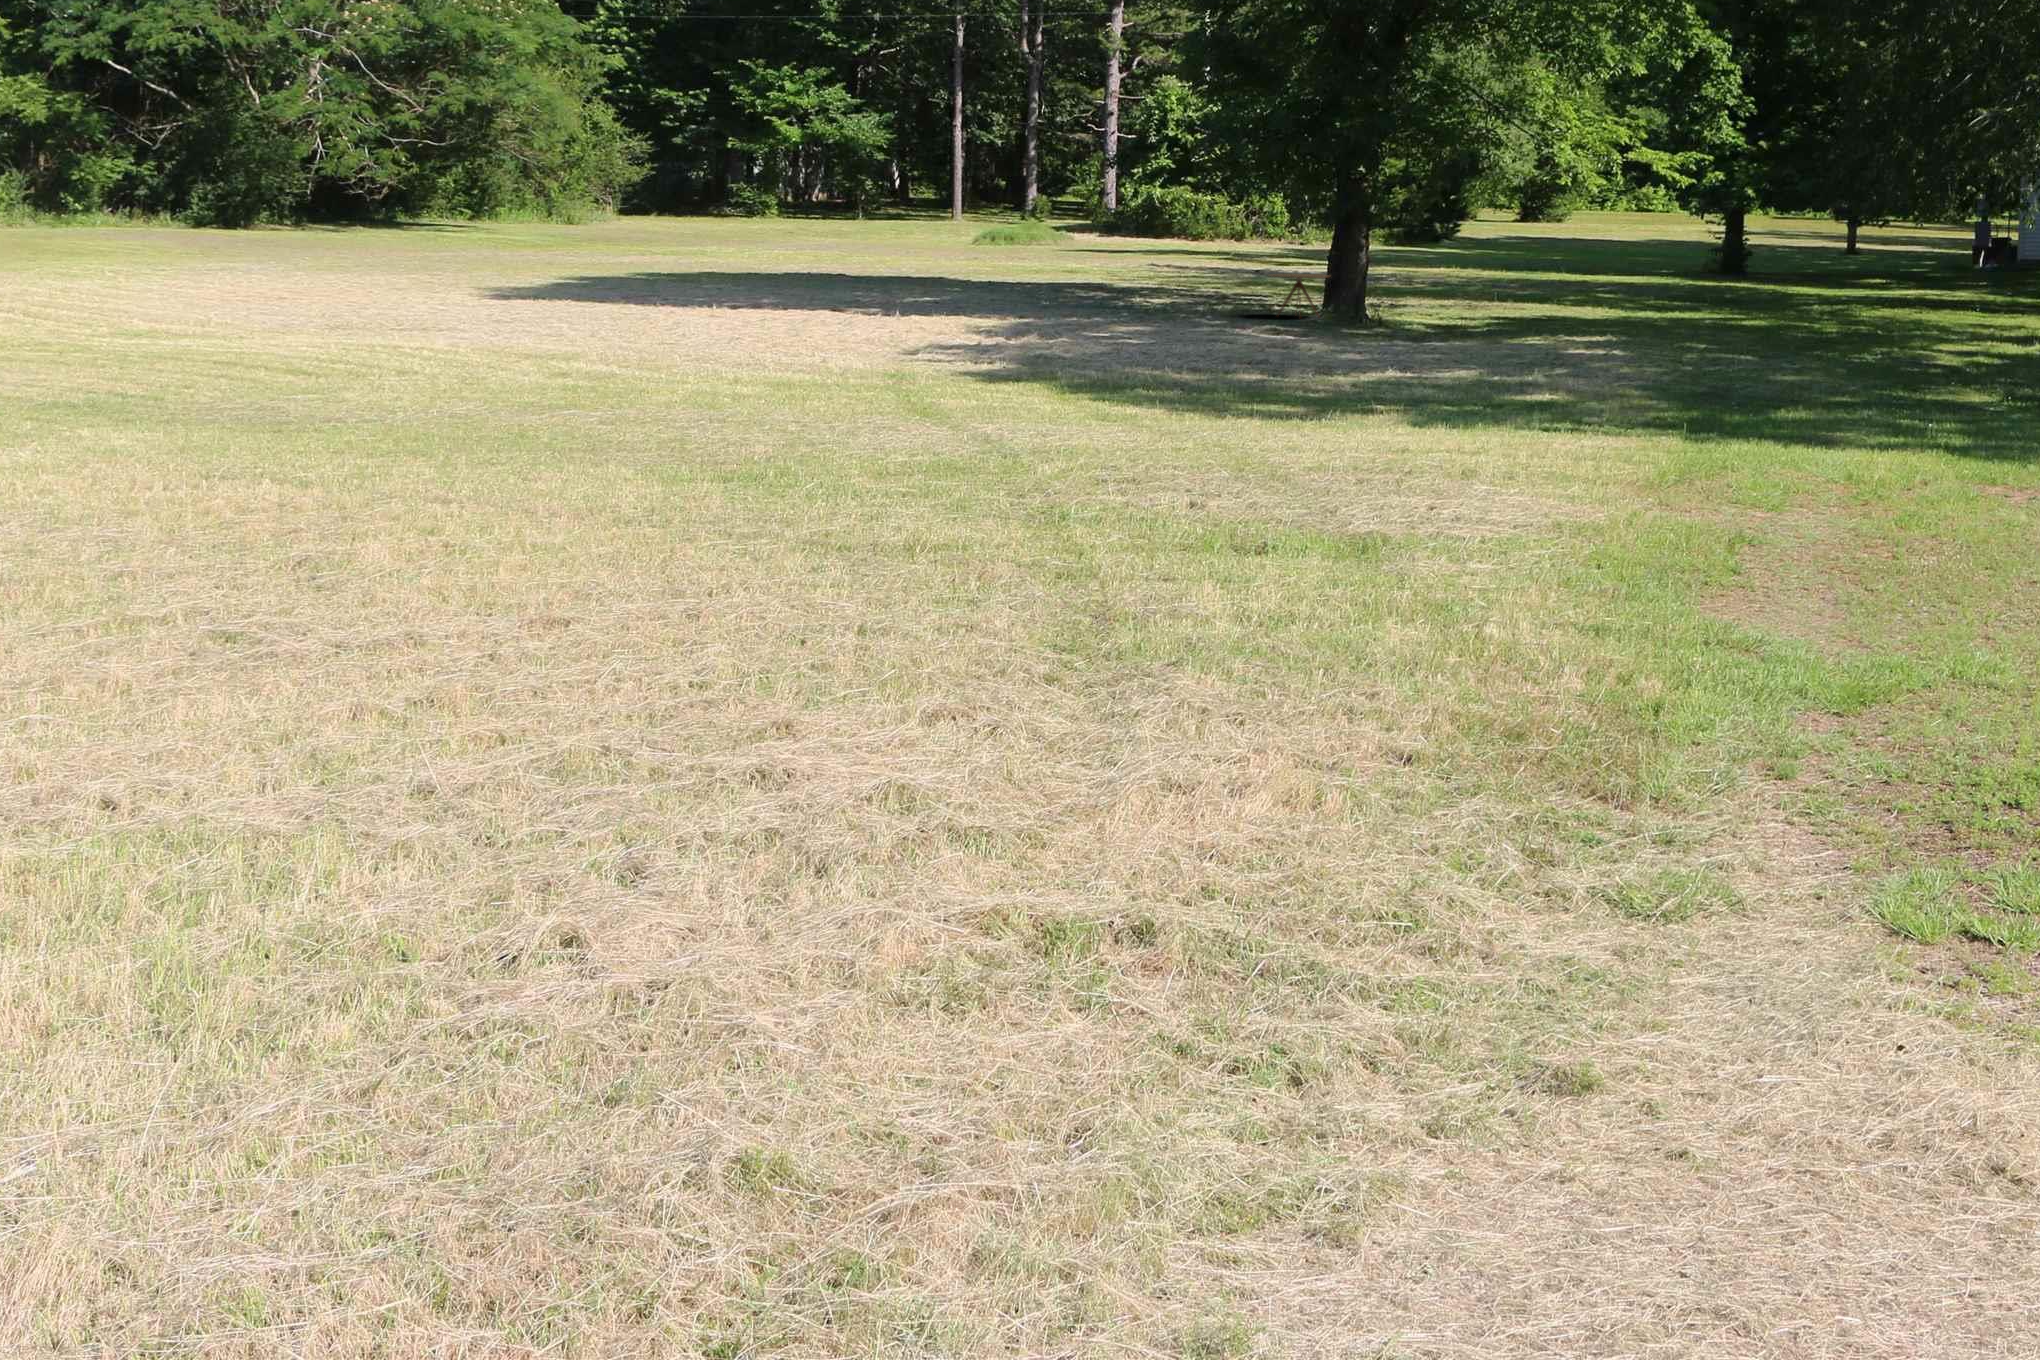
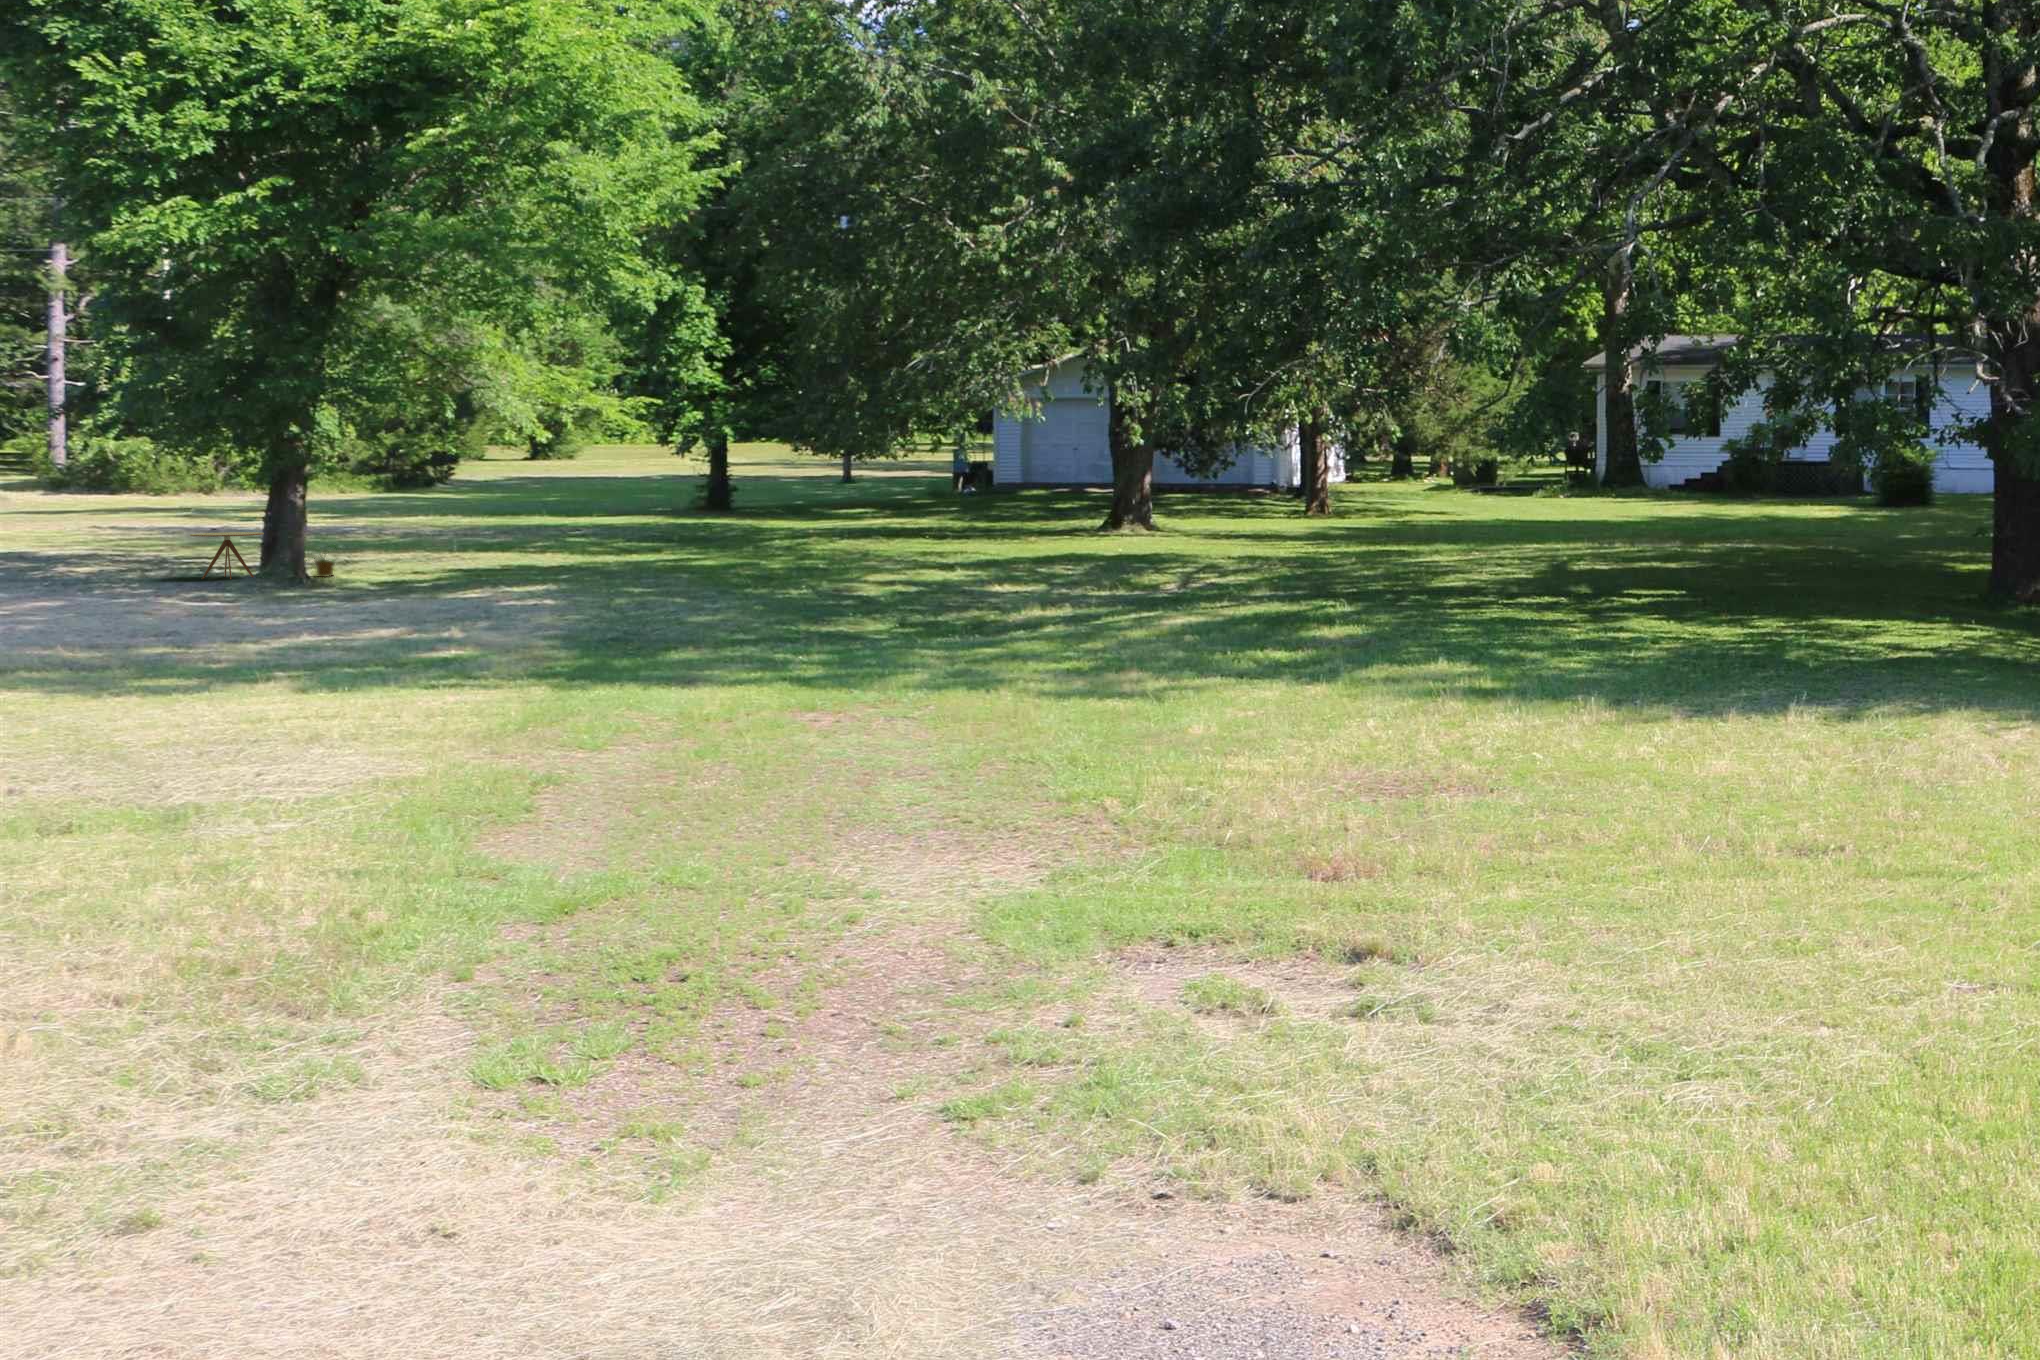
potted plant: none [1364,289,1398,321] -> present [306,545,339,577]

